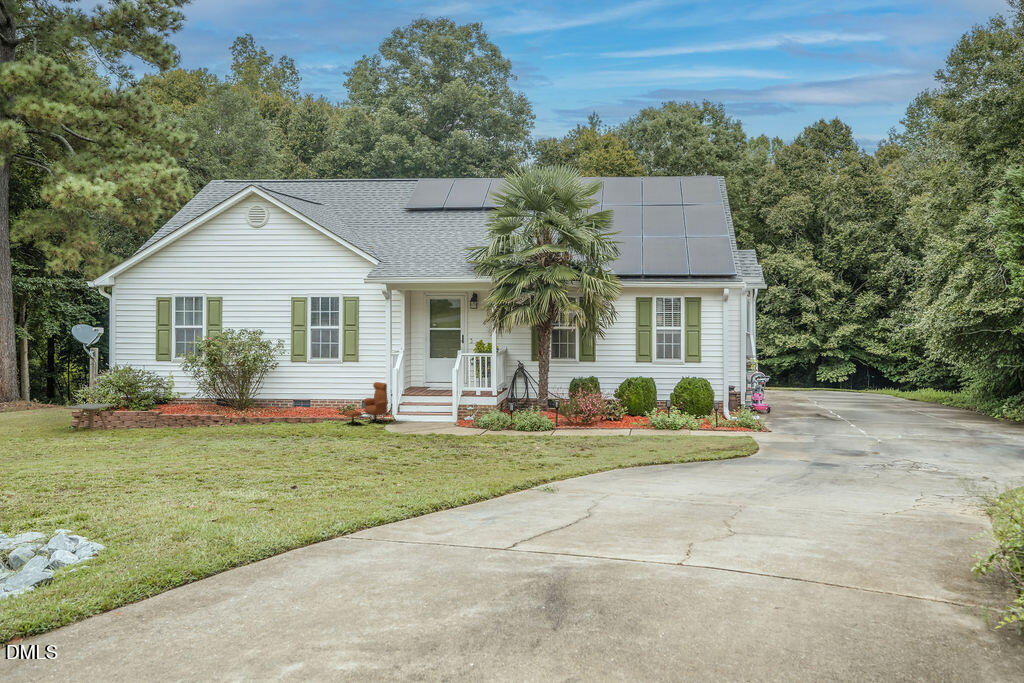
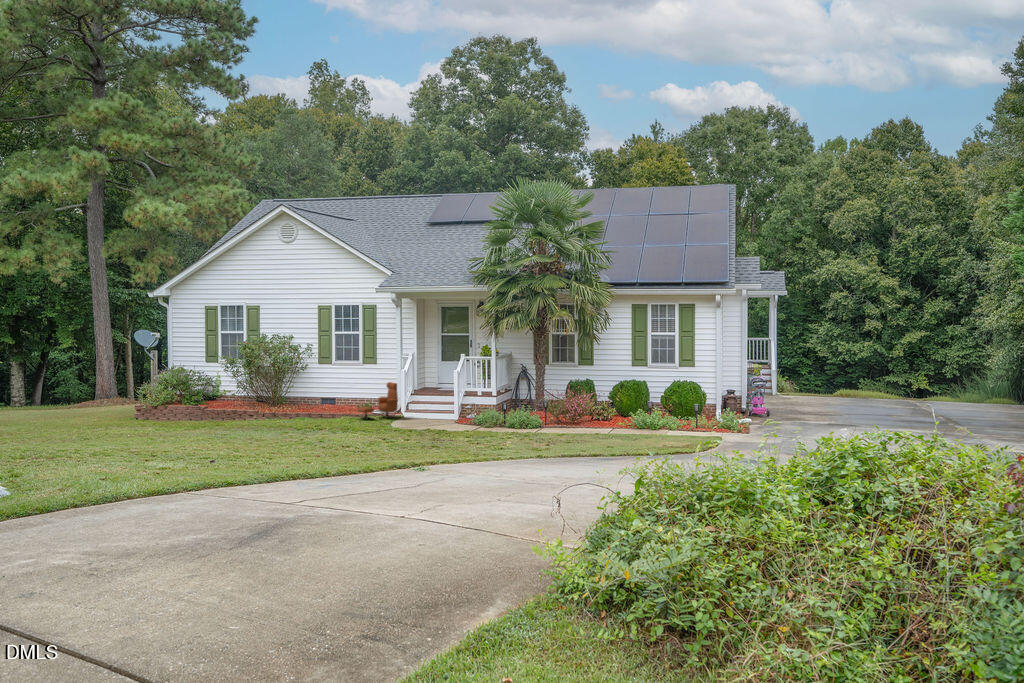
side table: present [64,403,116,432] -> none [127,399,170,423]

